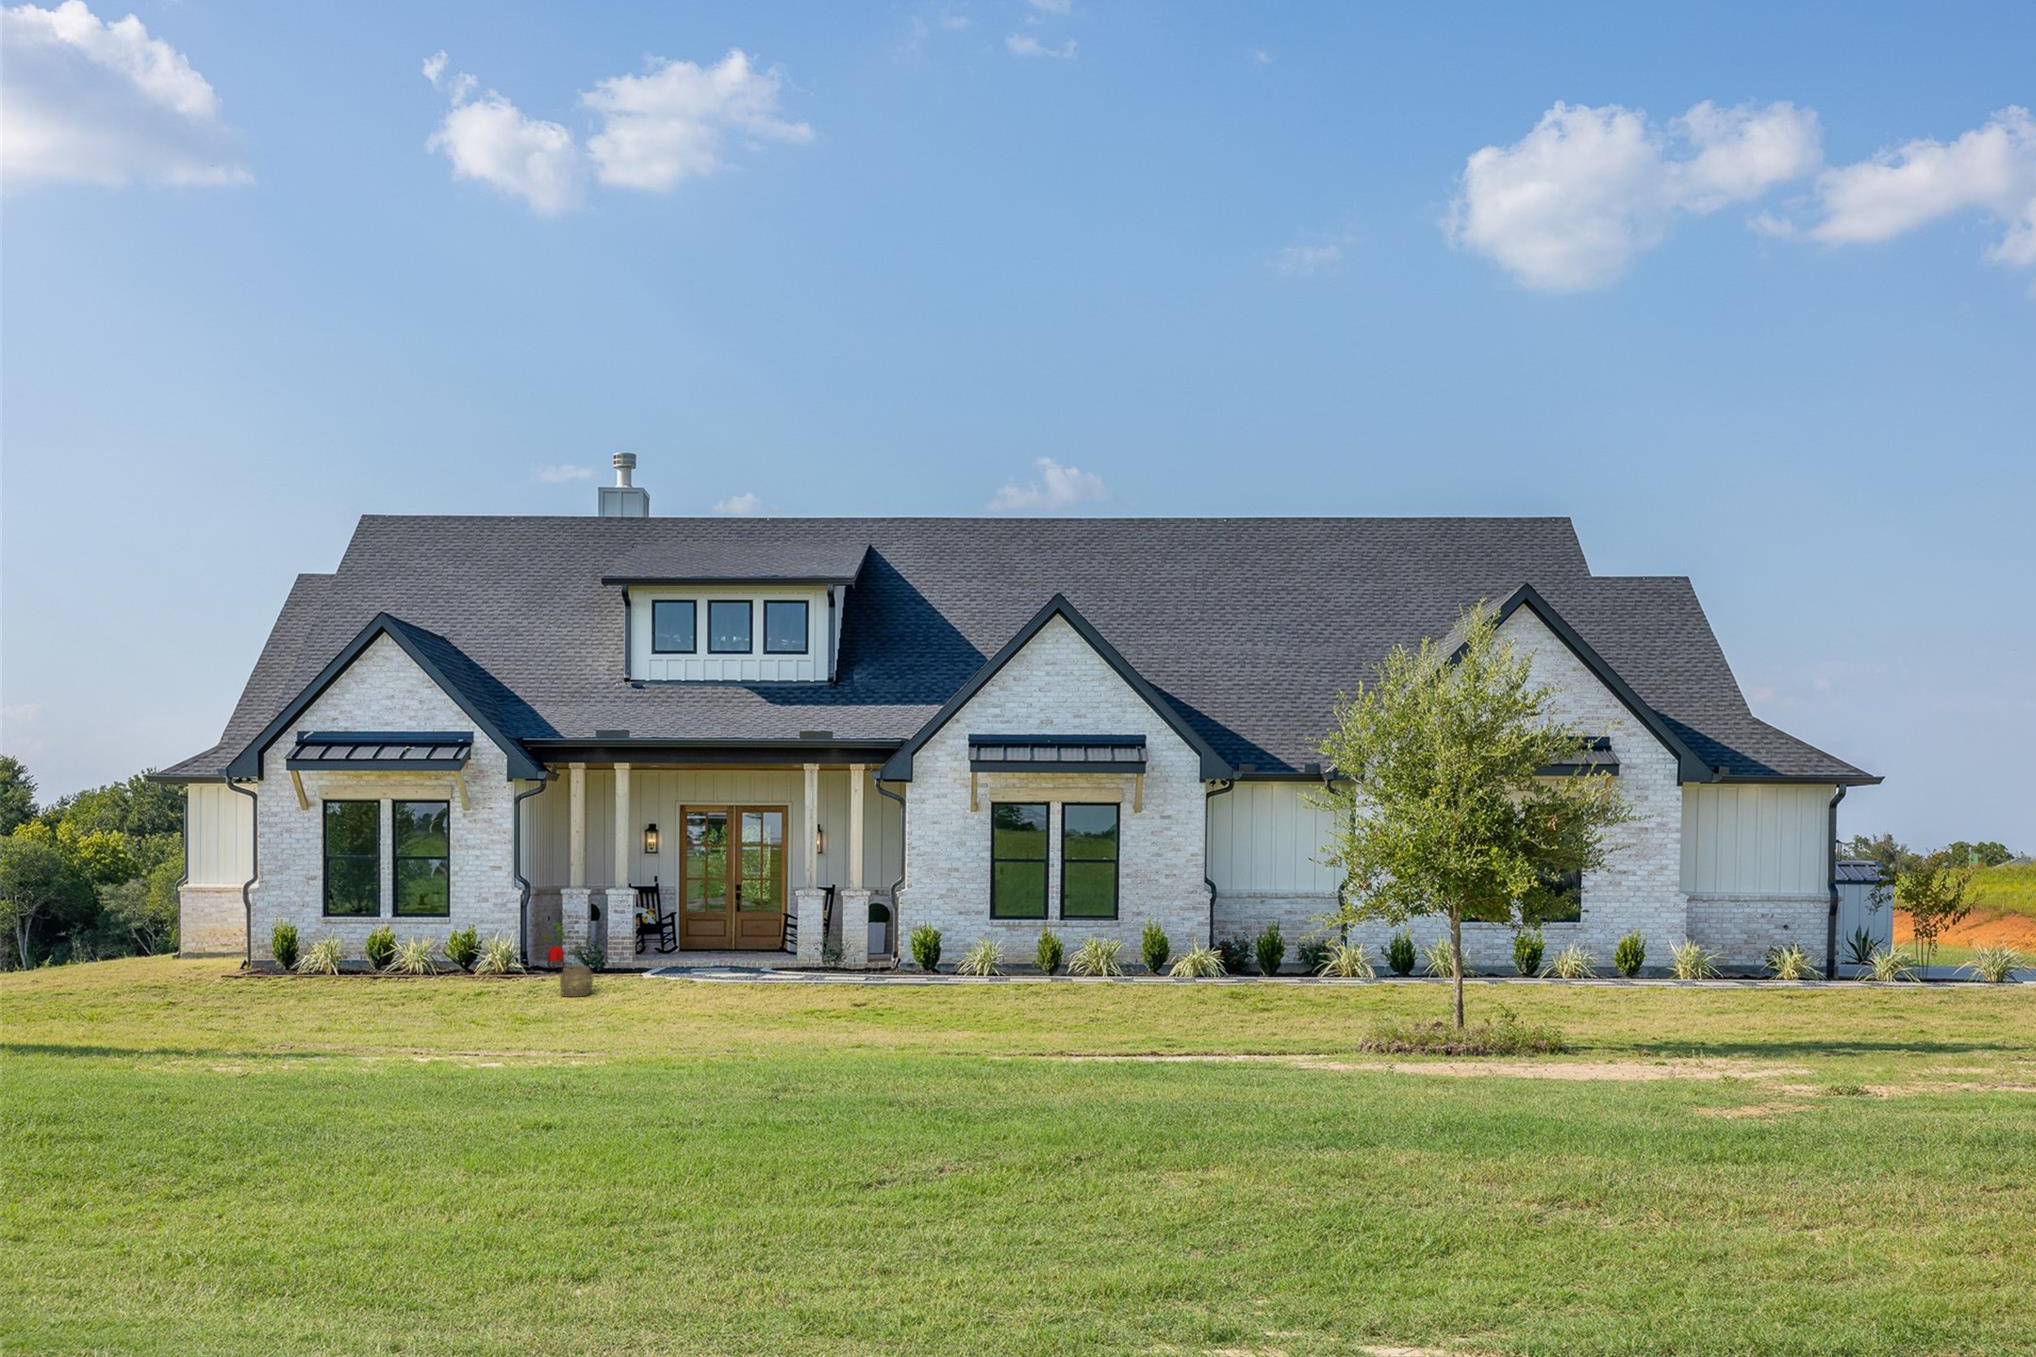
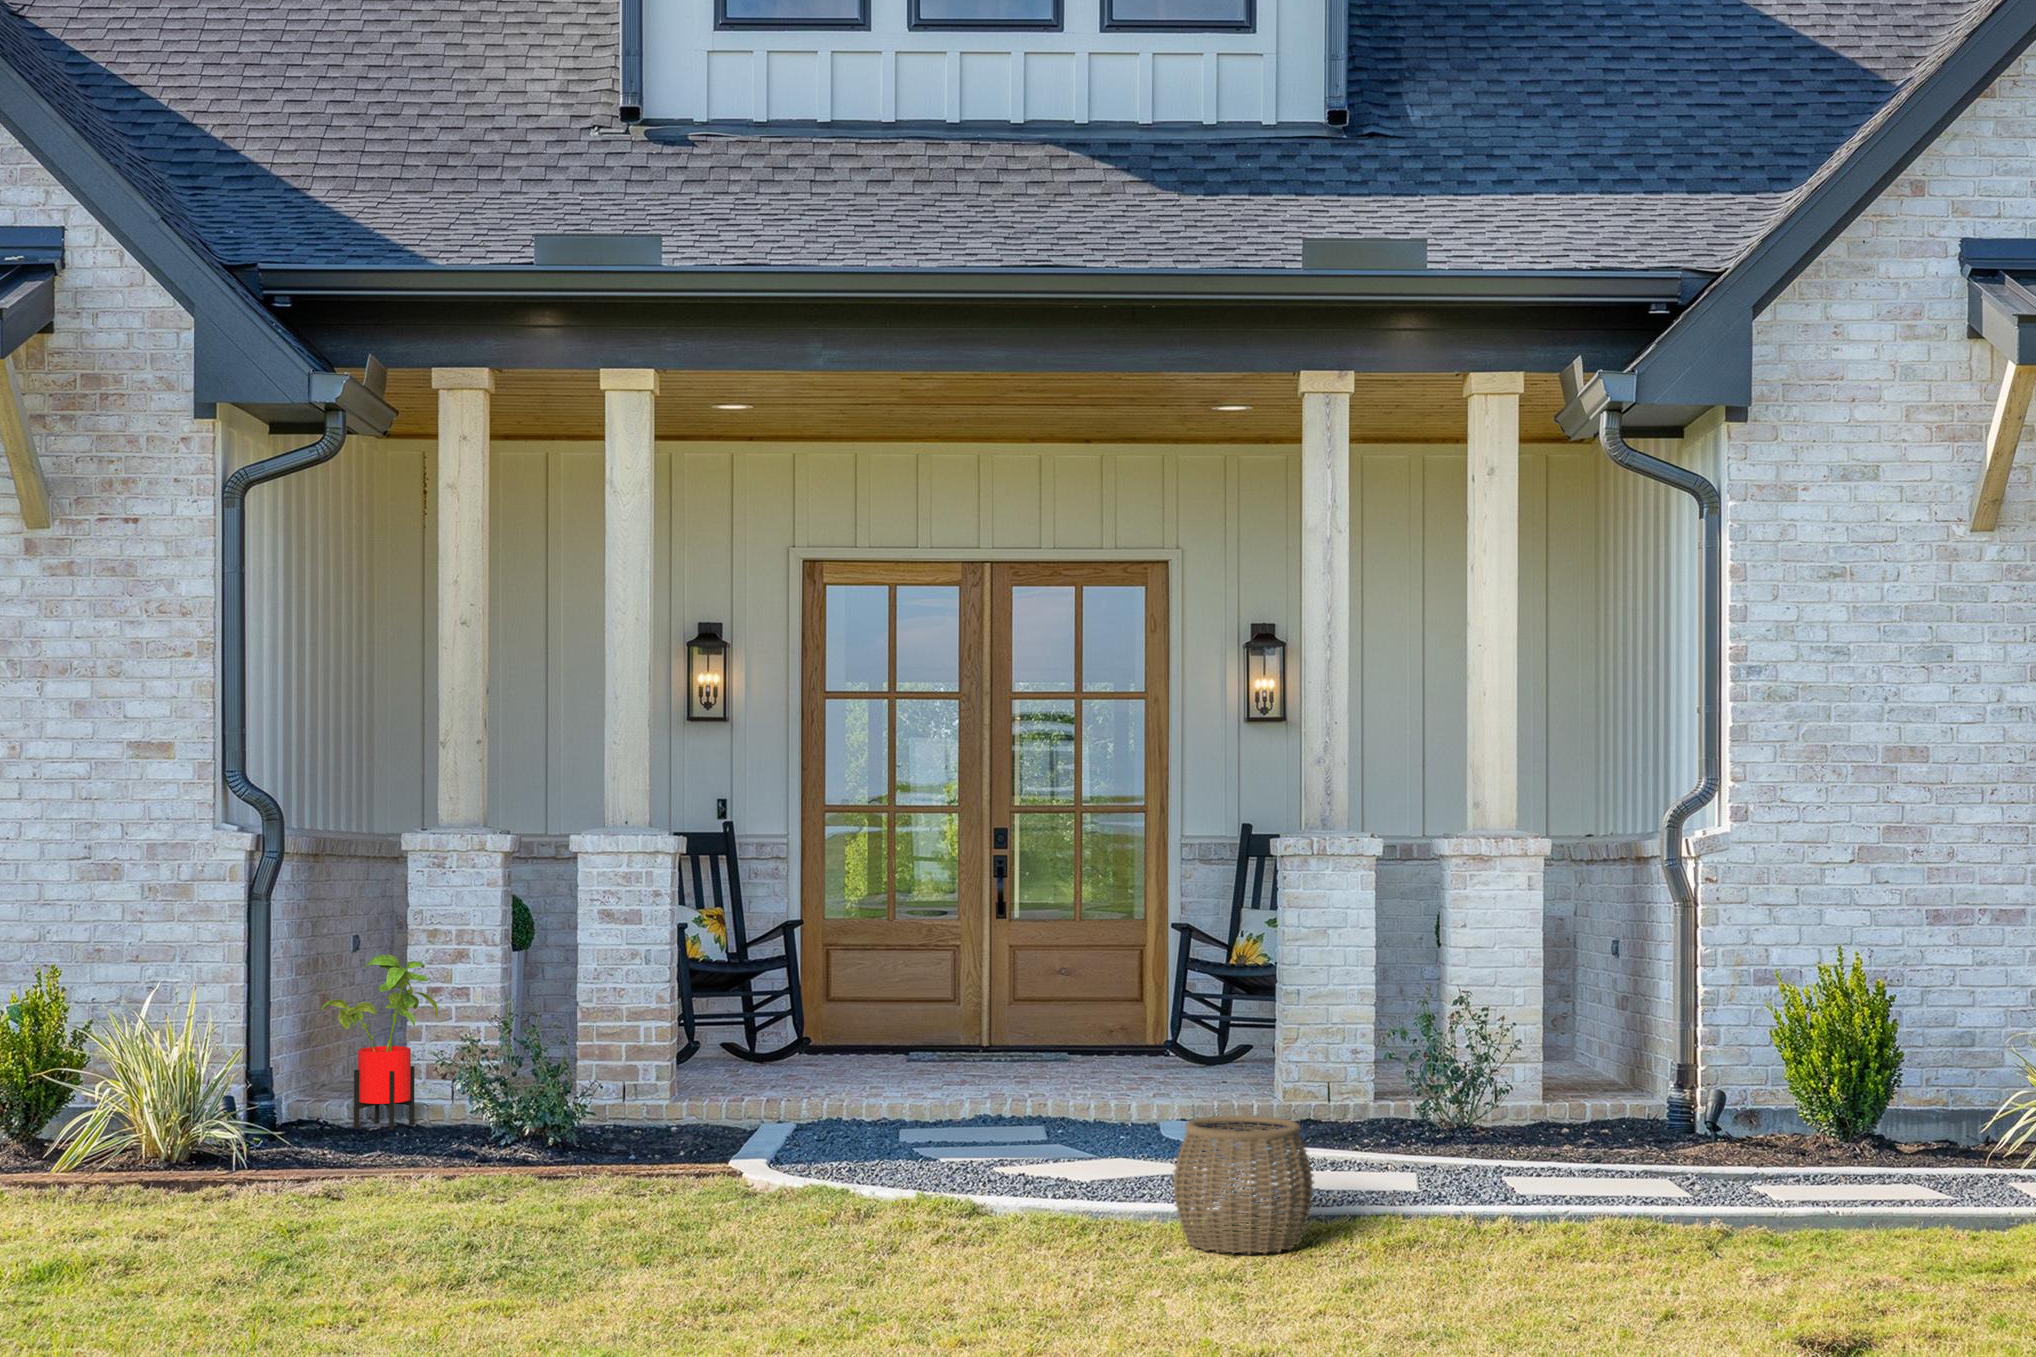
woven basket: present [560,966,593,997] -> present [1173,1116,1314,1254]

